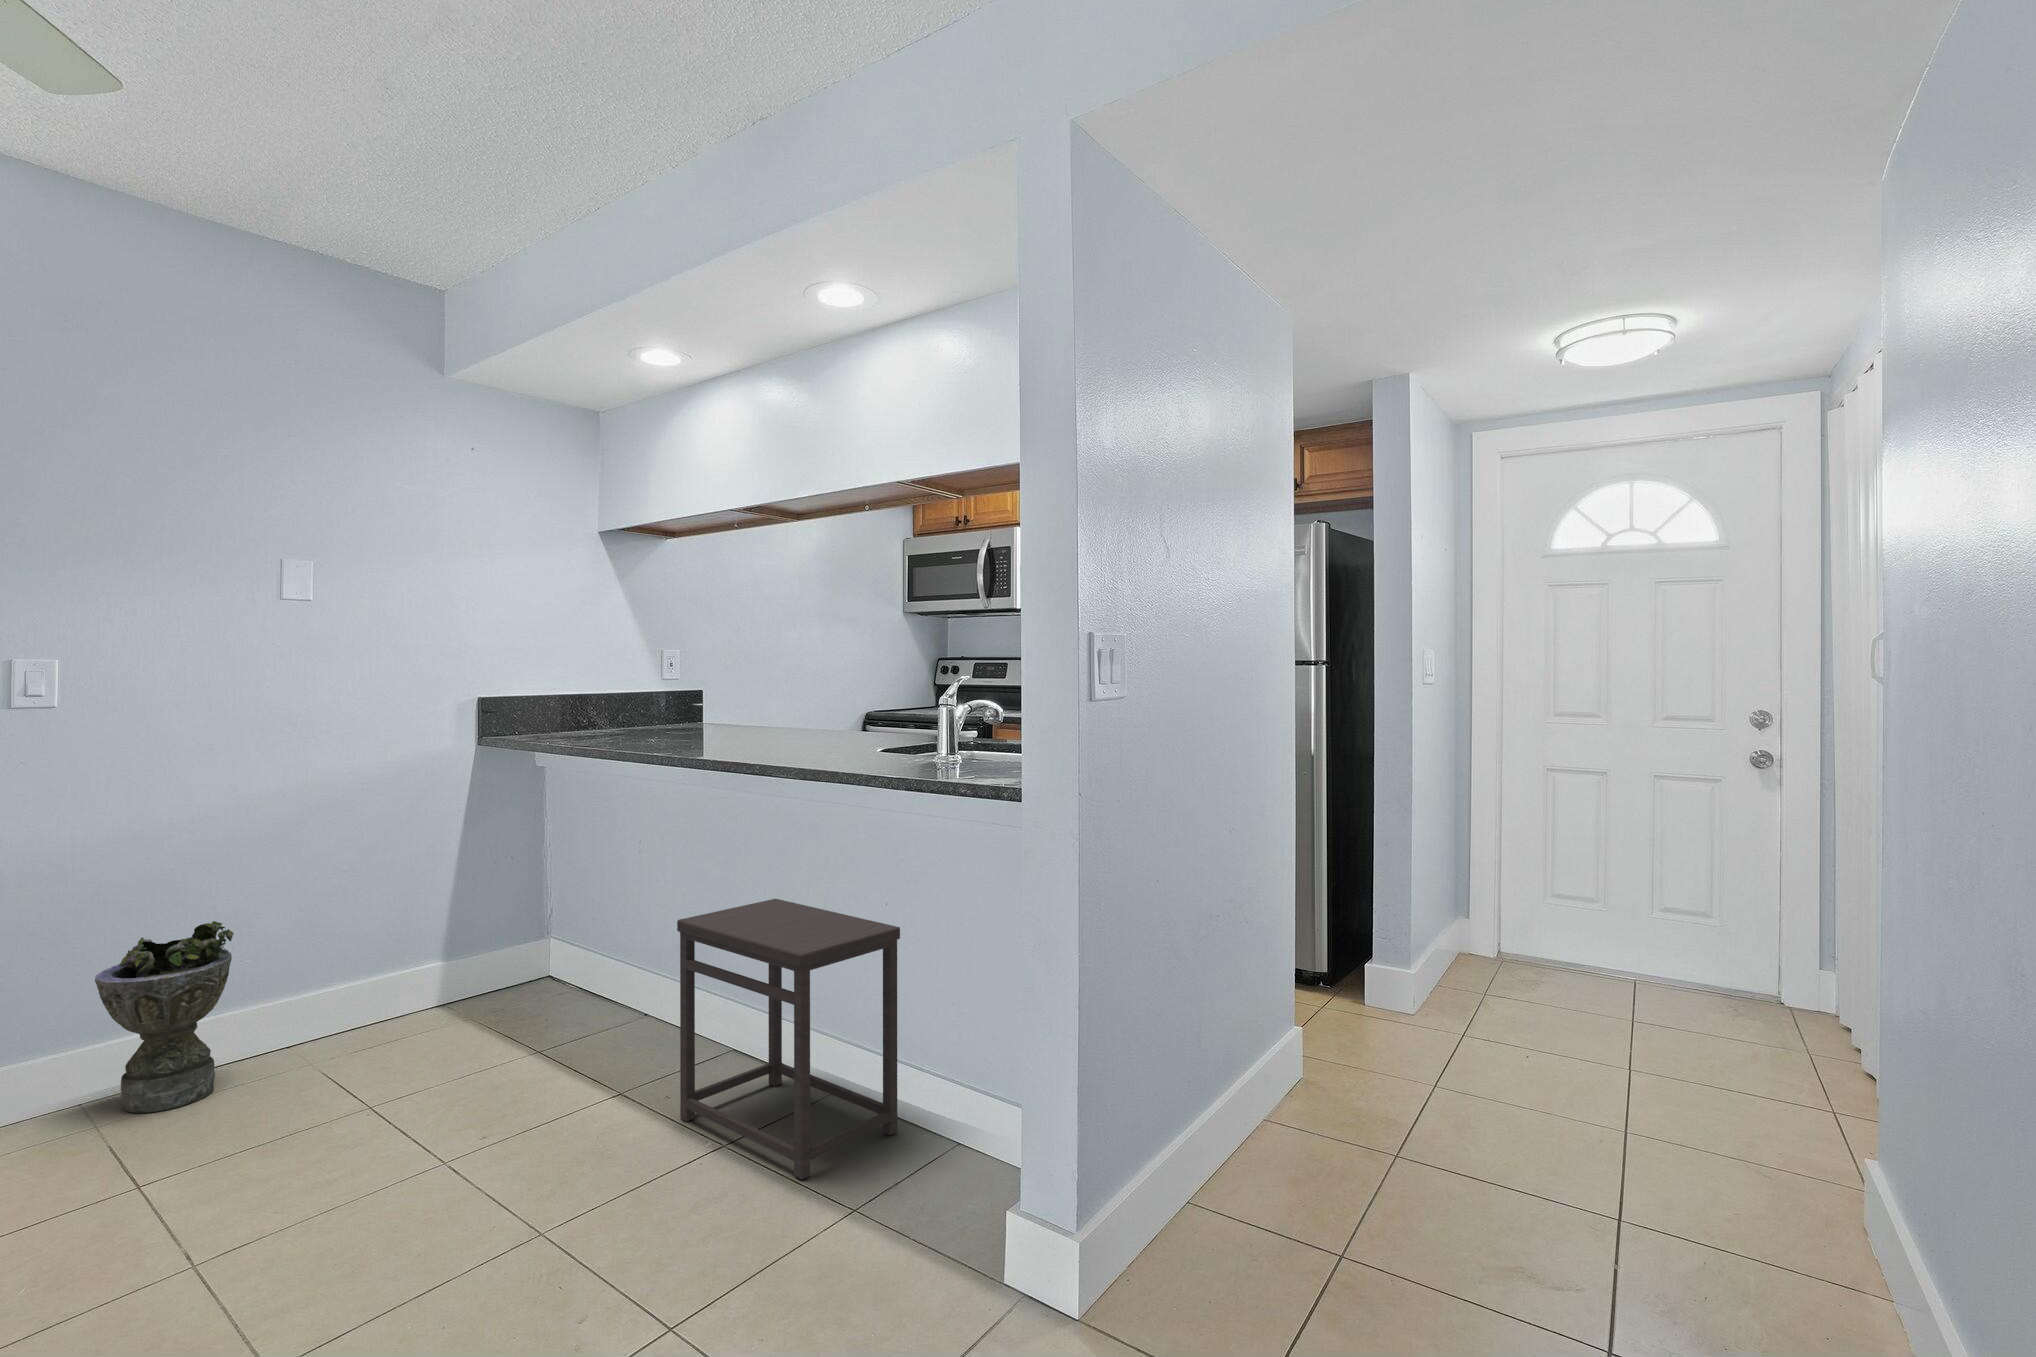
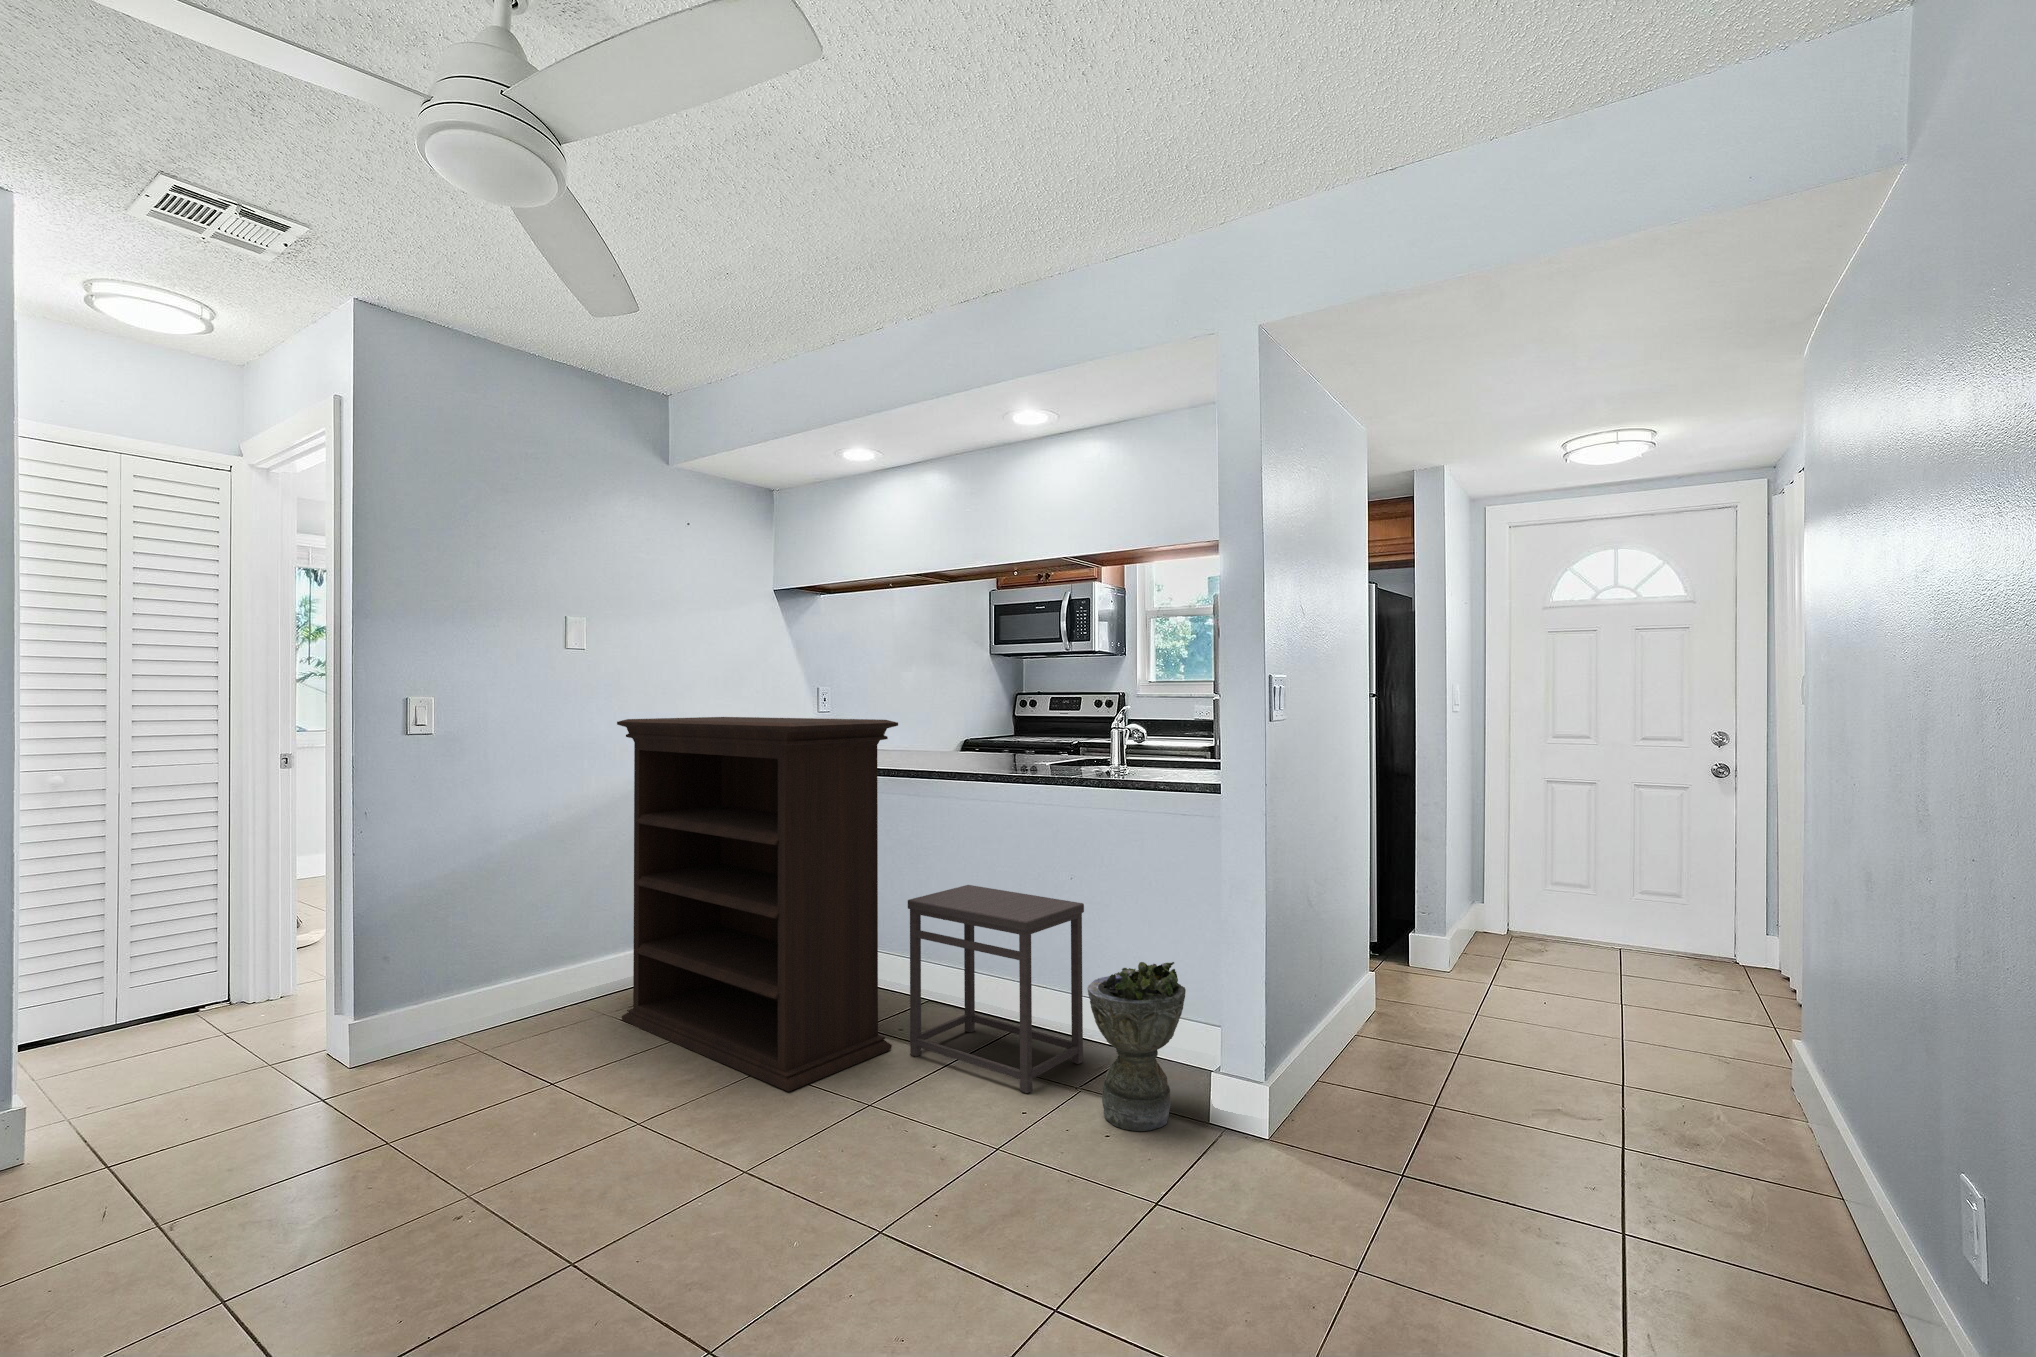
bookshelf: none [339,685,669,1174] -> present [617,717,898,1092]
planter: present [95,921,234,1113] -> present [1088,962,1186,1131]

